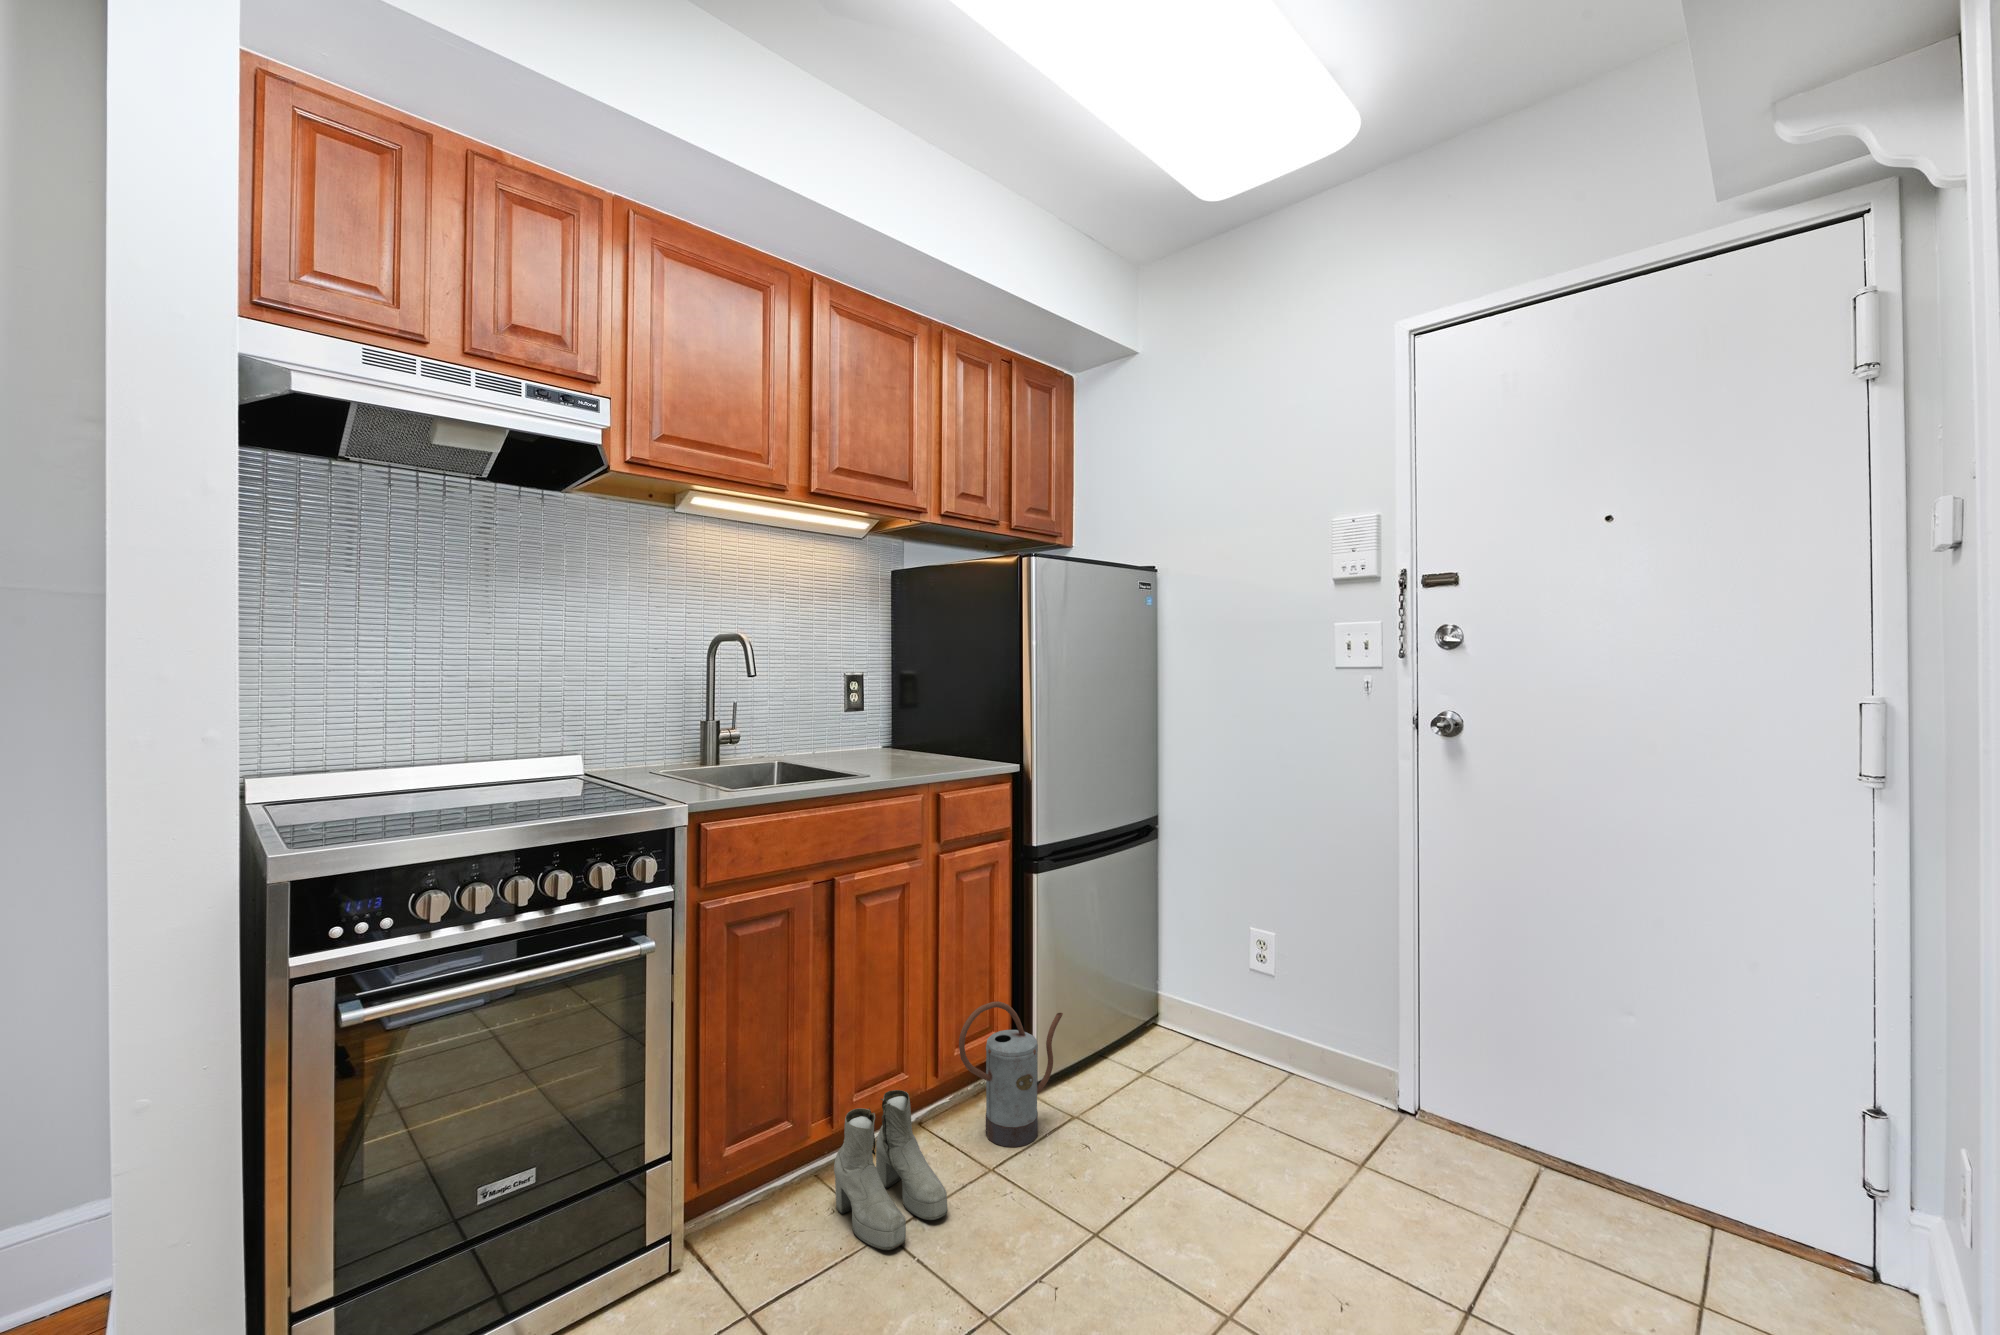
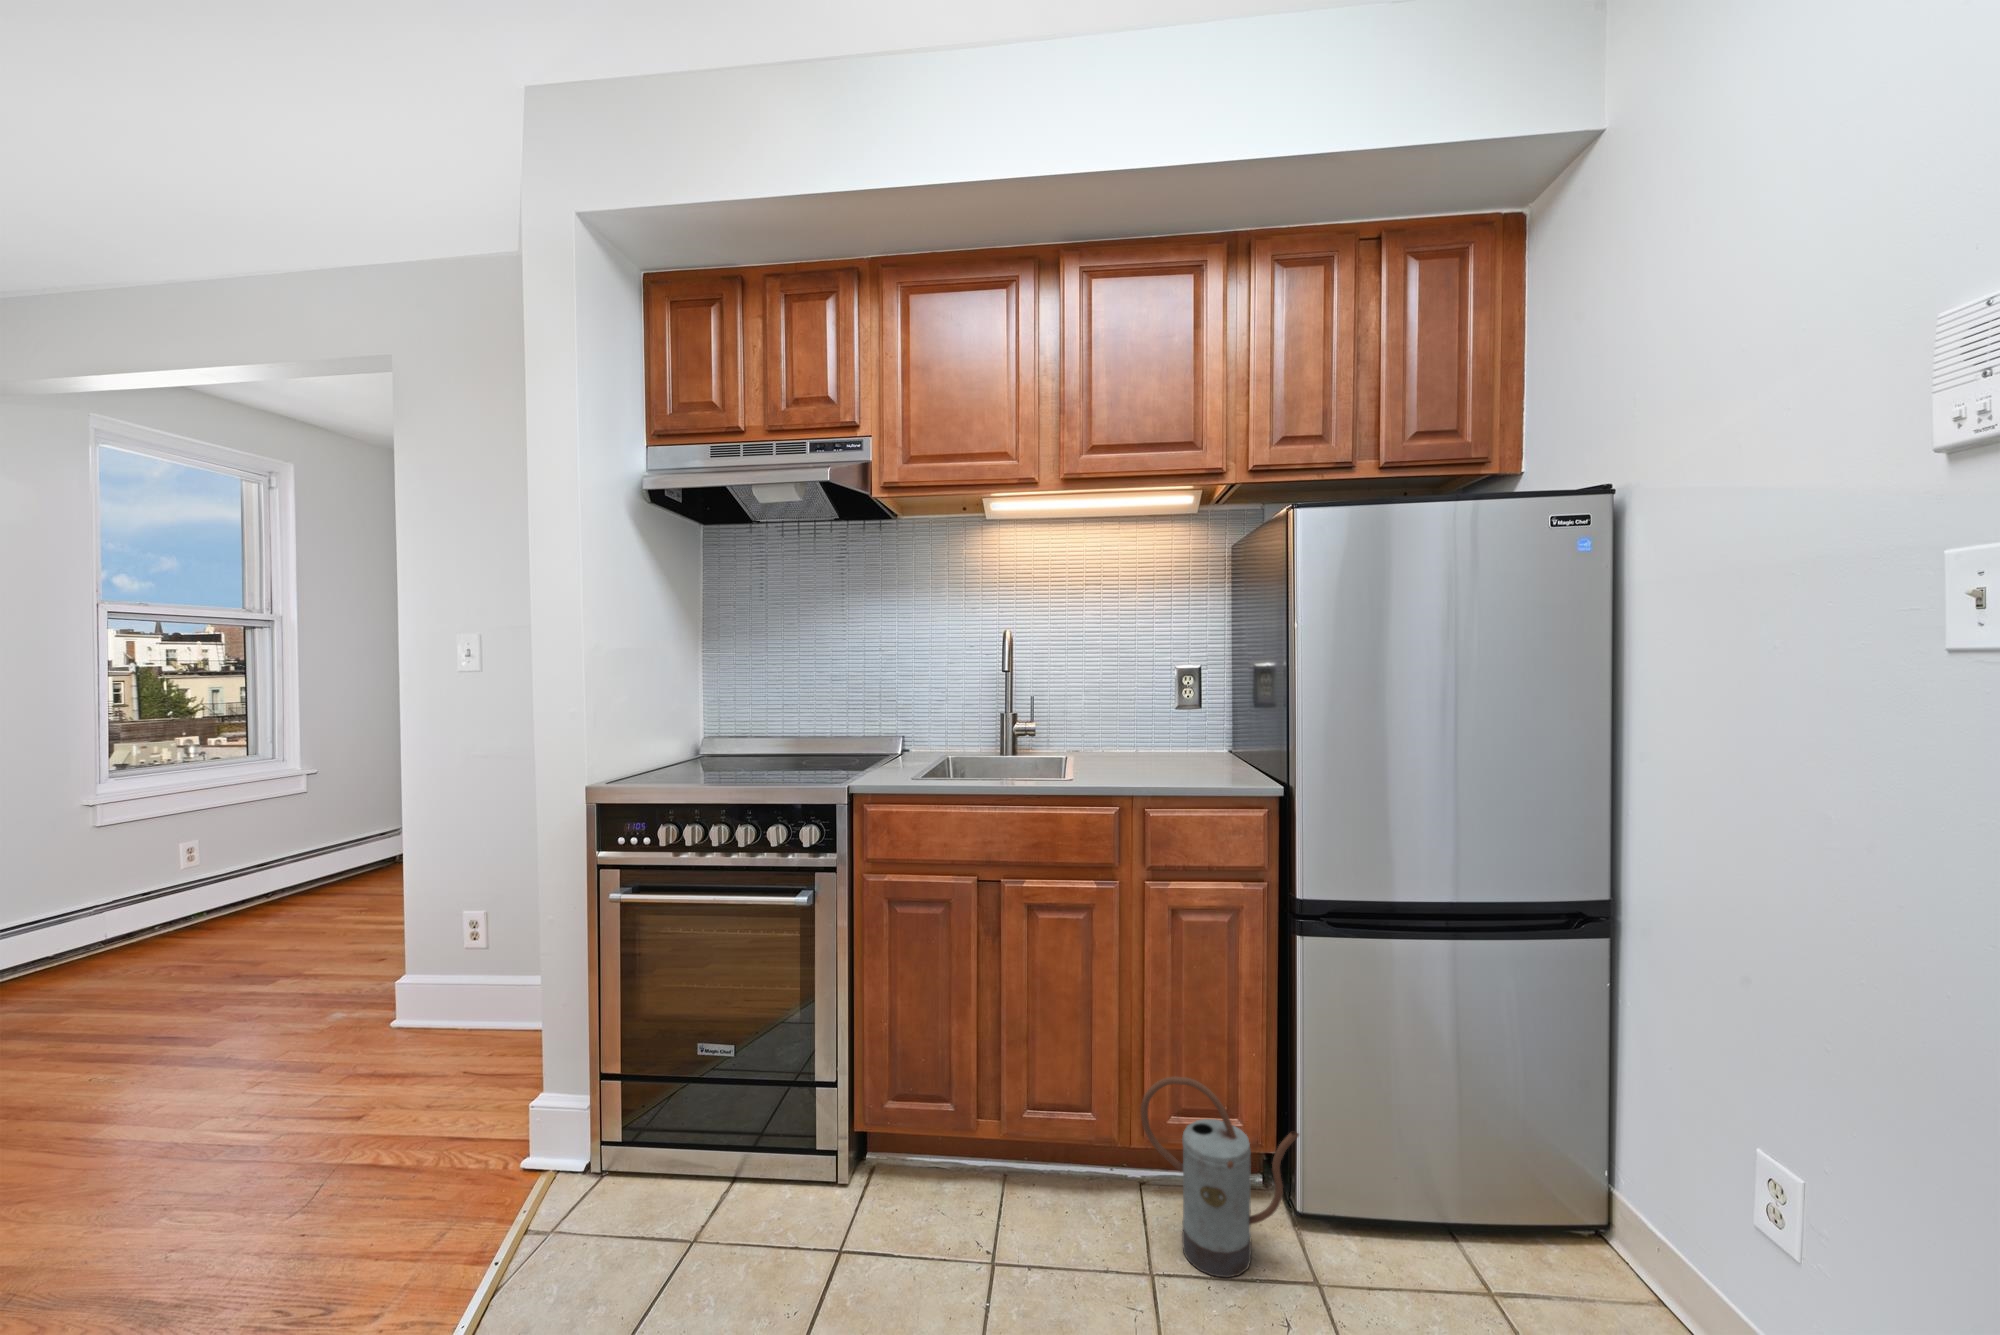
boots: present [834,1090,948,1250] -> none [959,1123,1061,1286]

